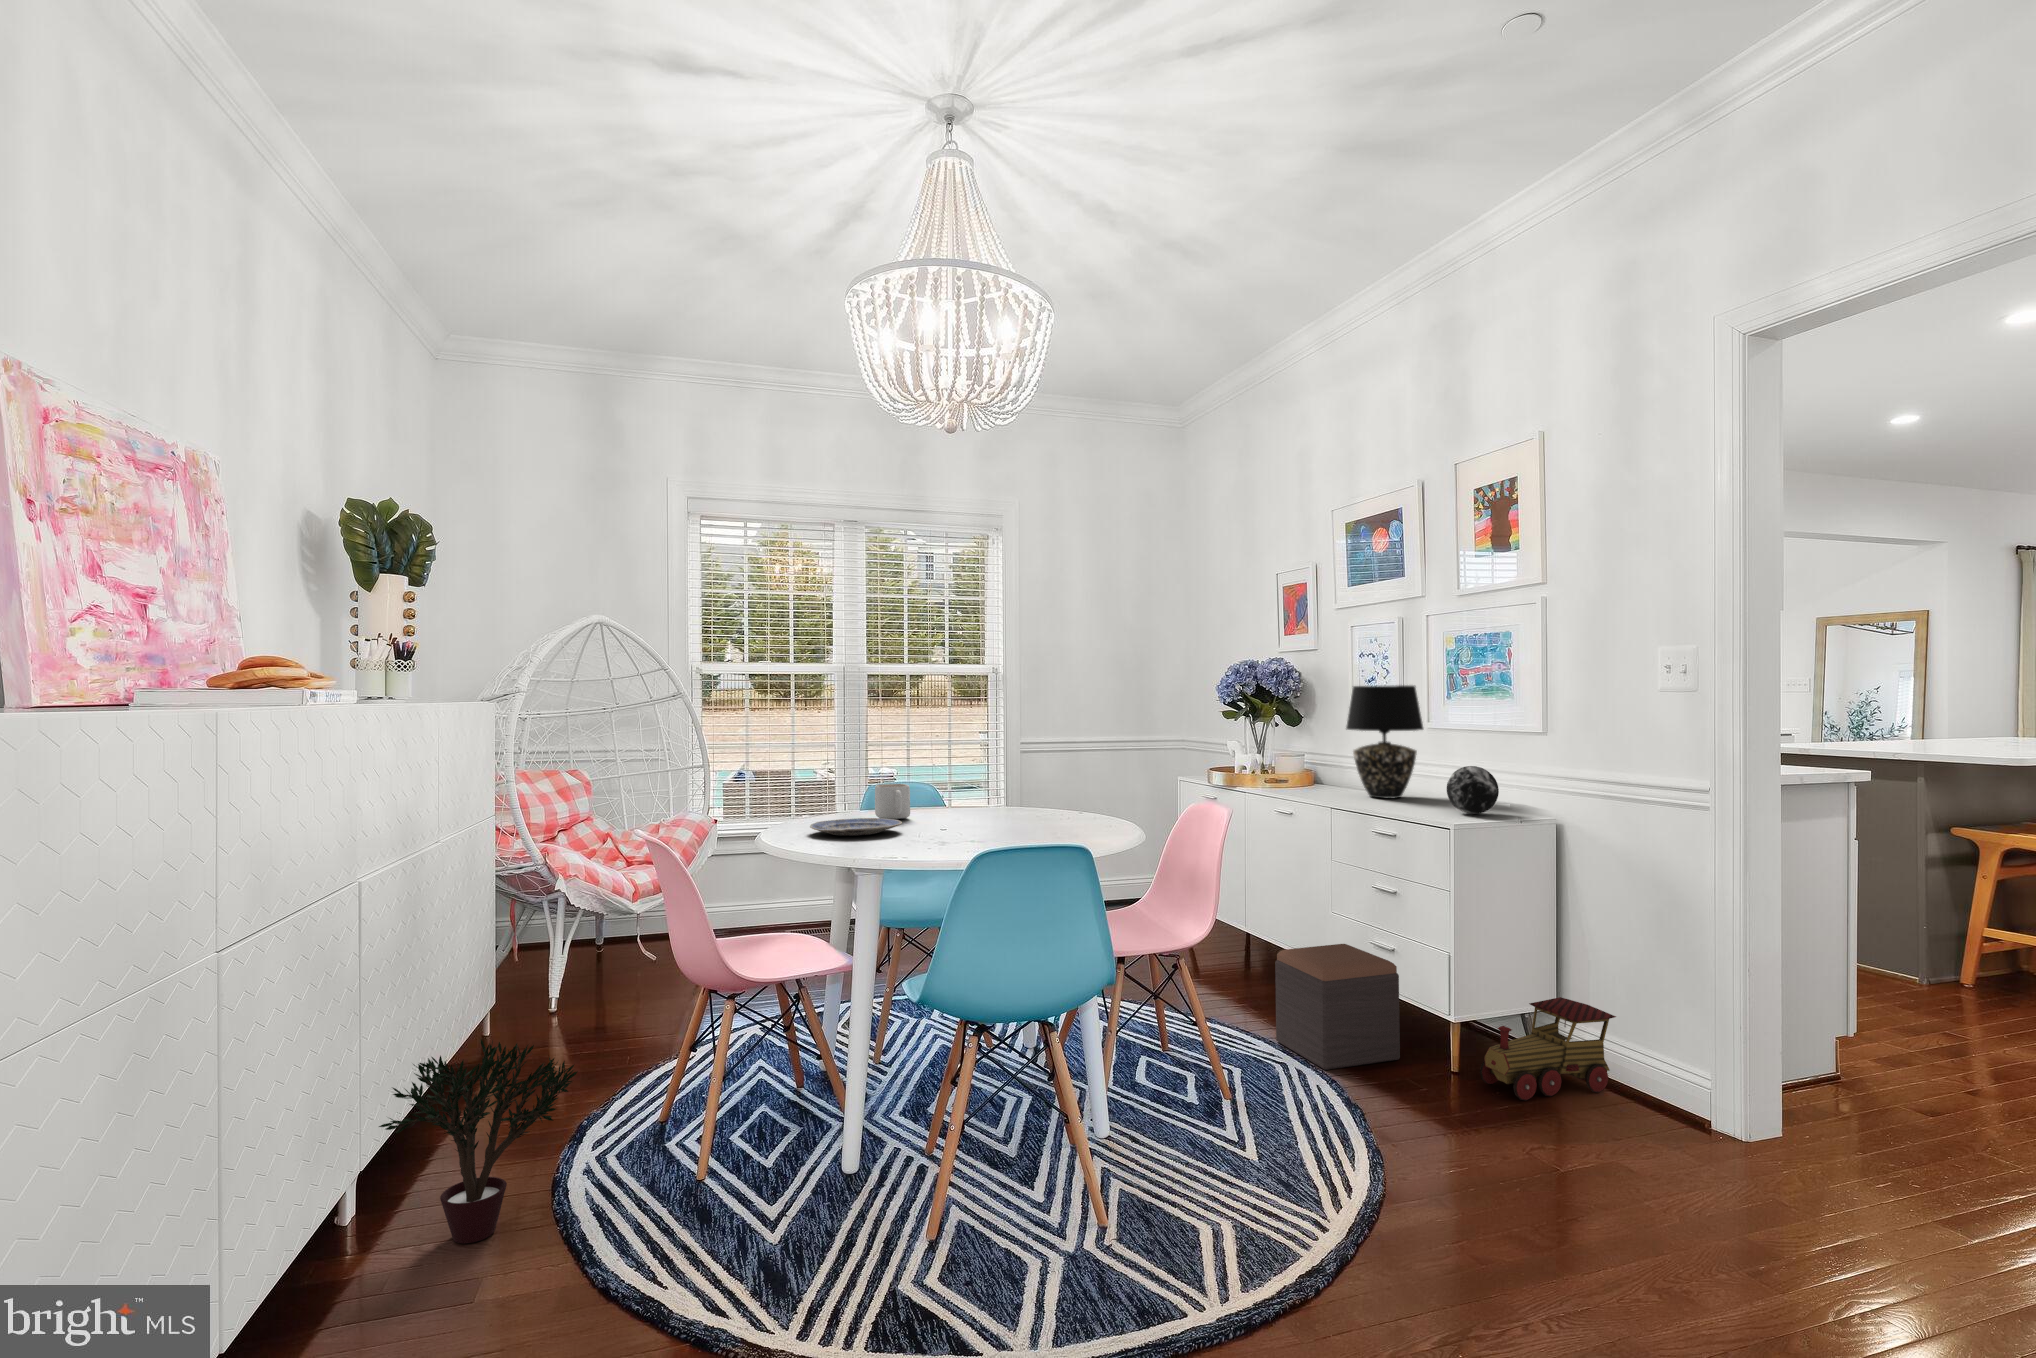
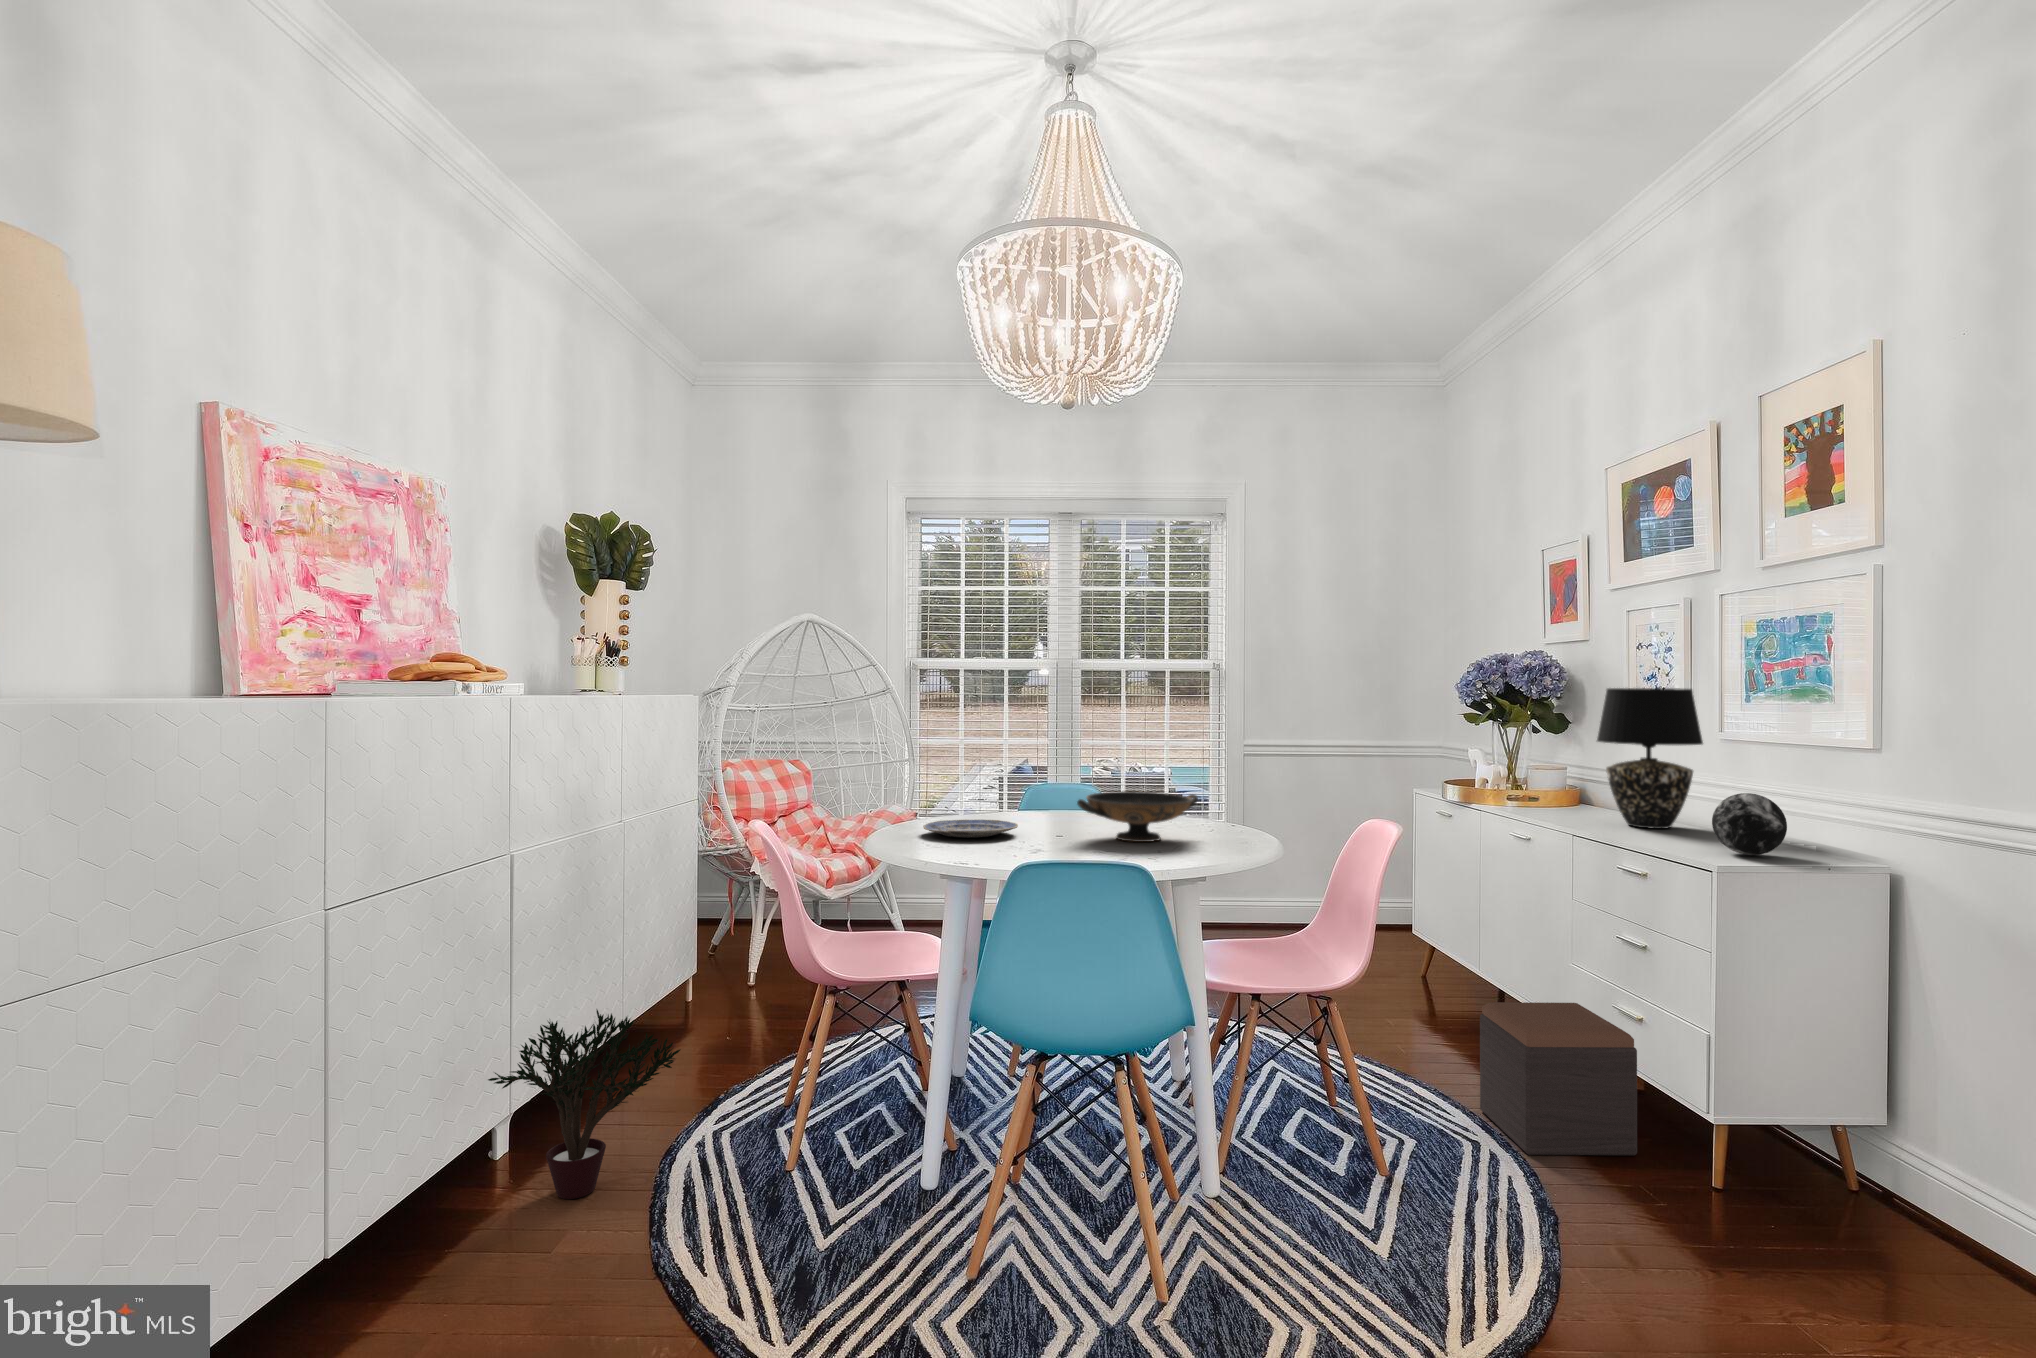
mug: present [875,784,910,819] -> none [1014,785,1048,822]
decorative bowl: none [963,785,1061,830] -> present [1077,791,1198,842]
toy train: present [1480,997,1616,1101] -> none [1738,1106,1954,1244]

